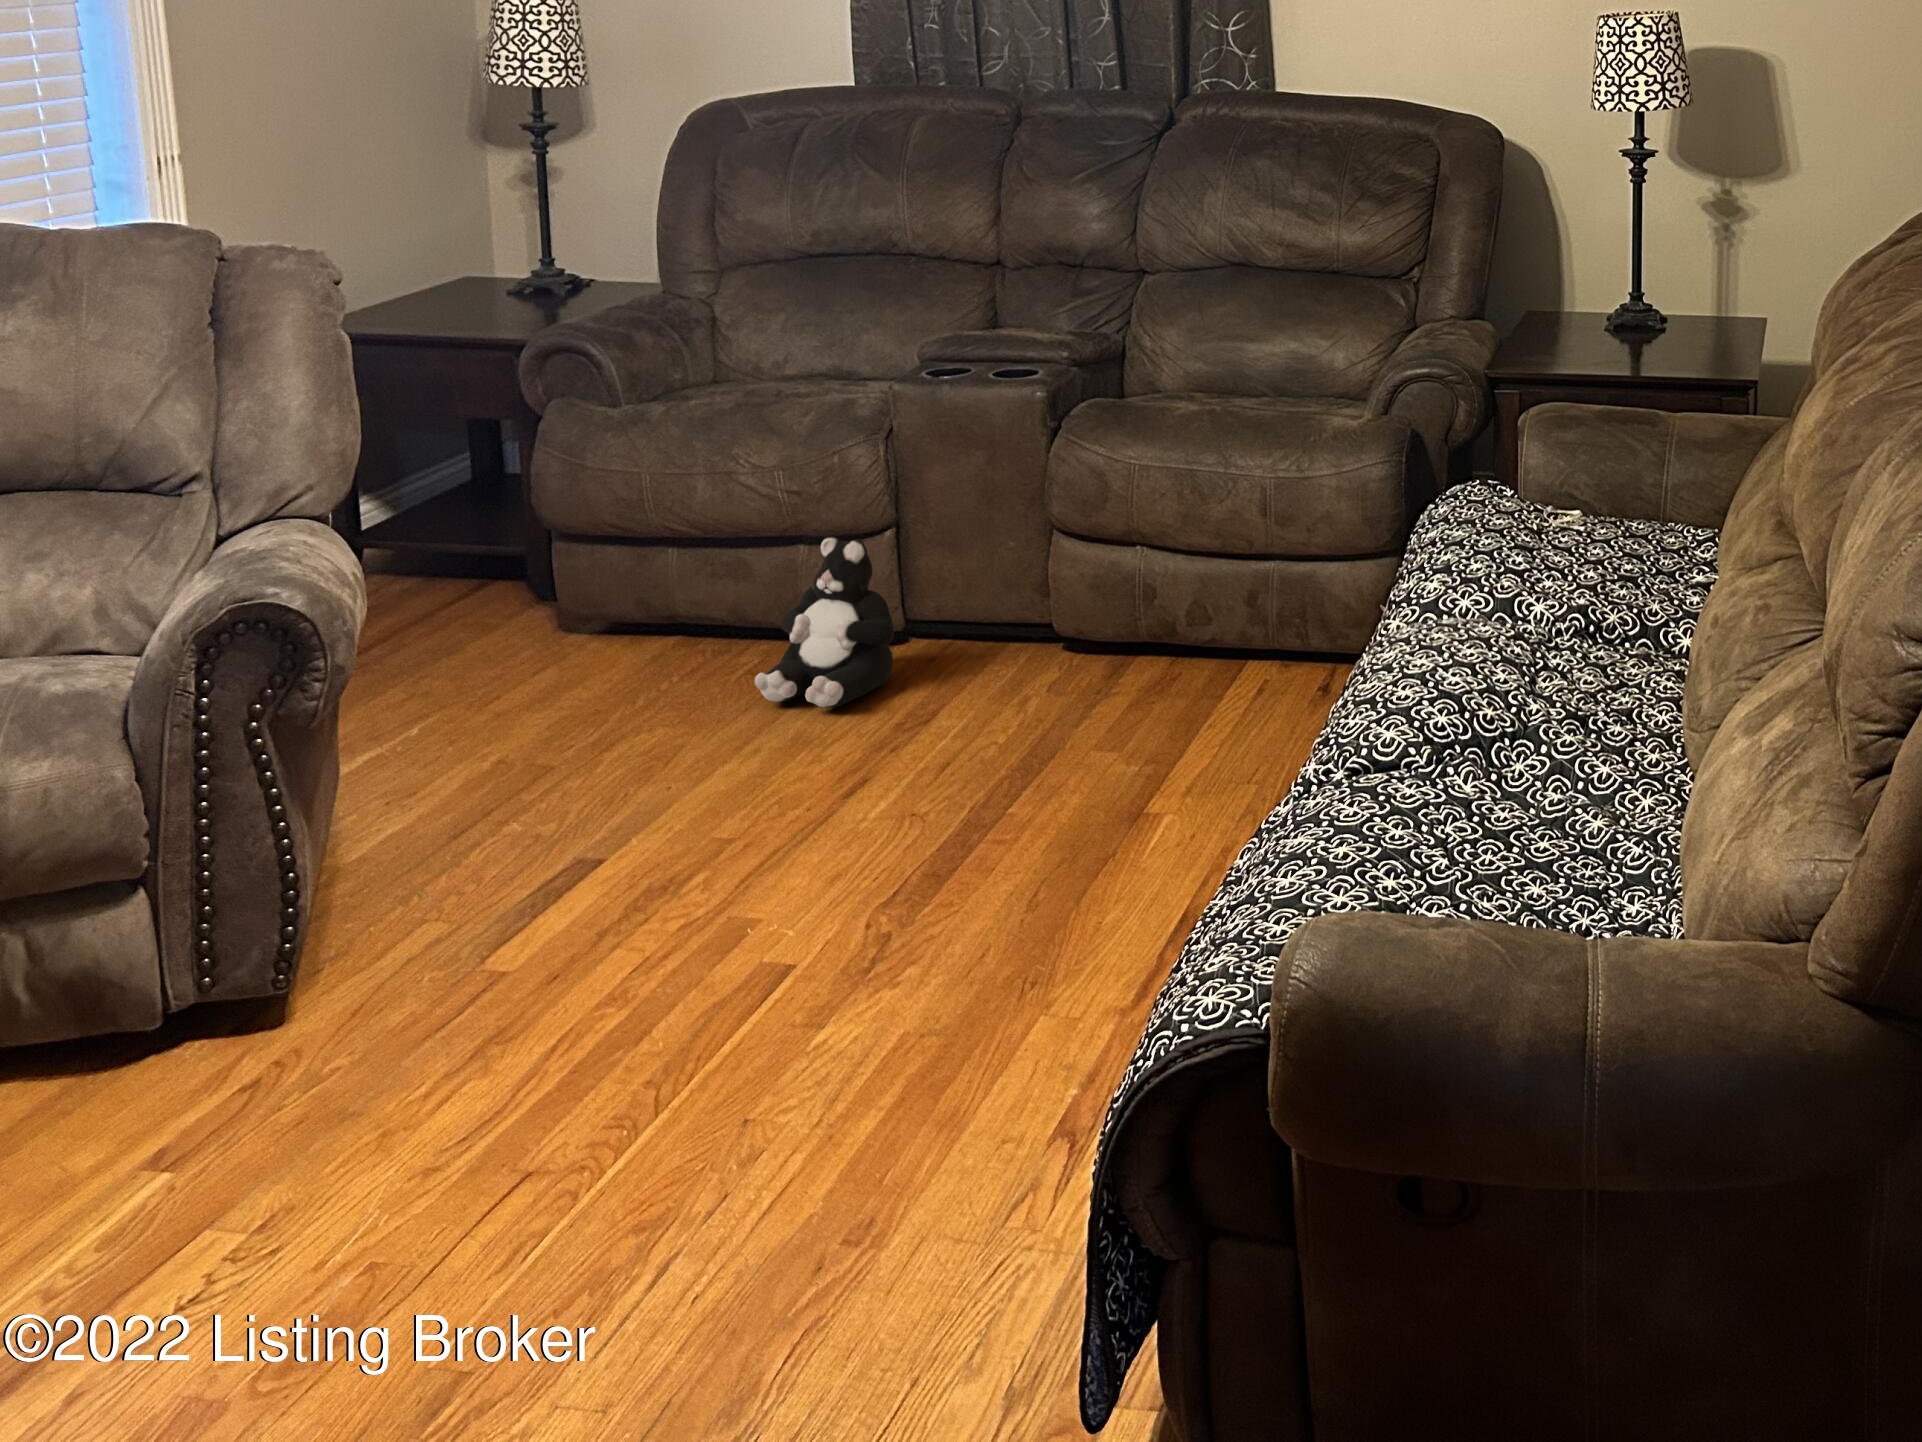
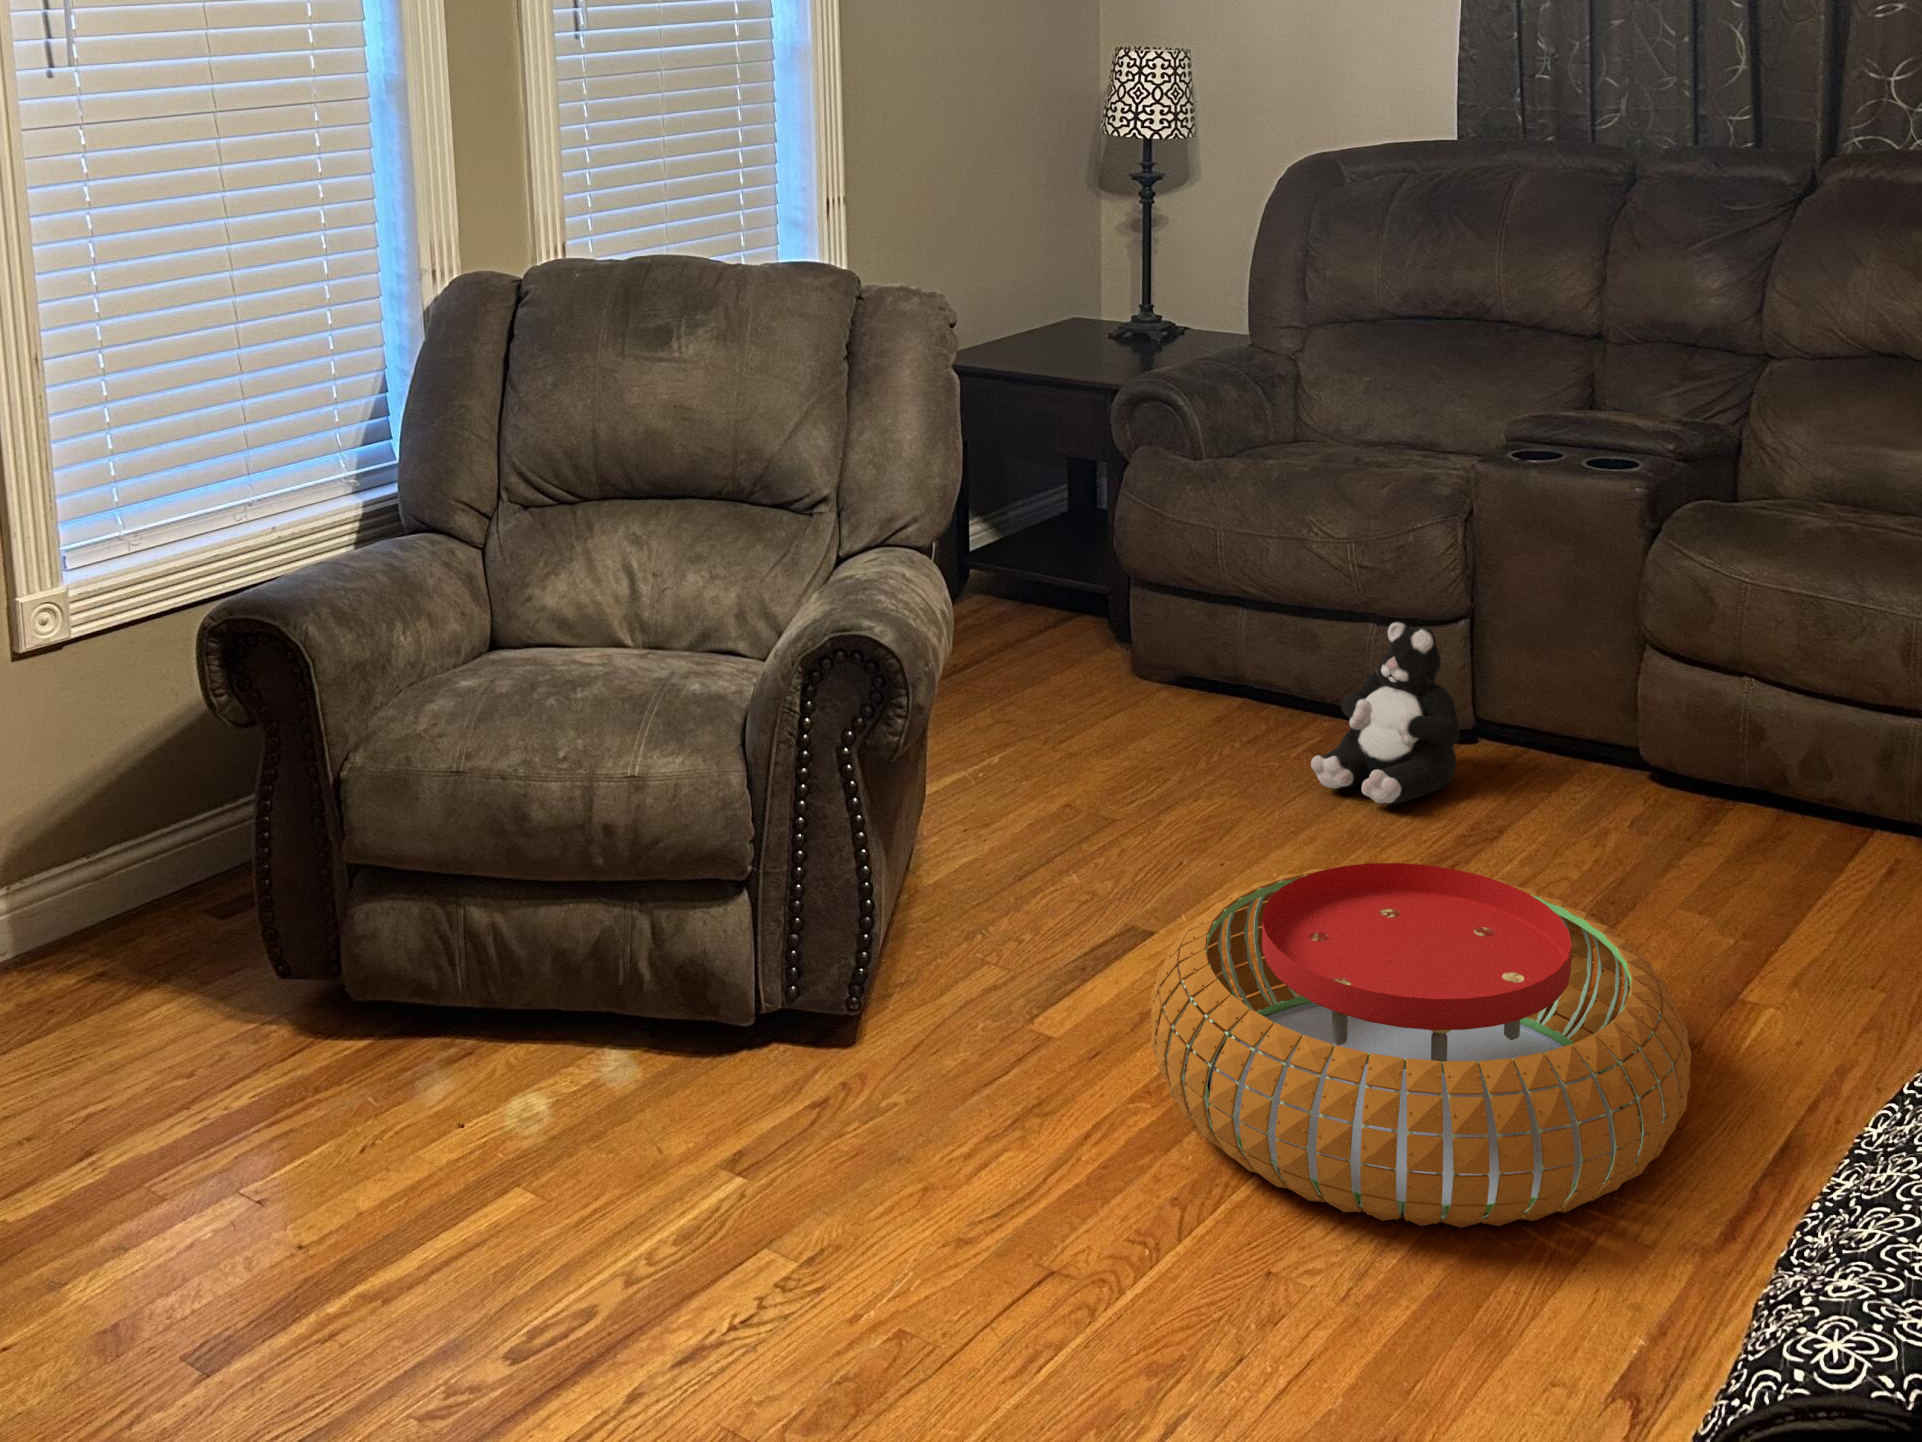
pouf: none [613,739,1108,1054] -> present [1151,863,1692,1228]

